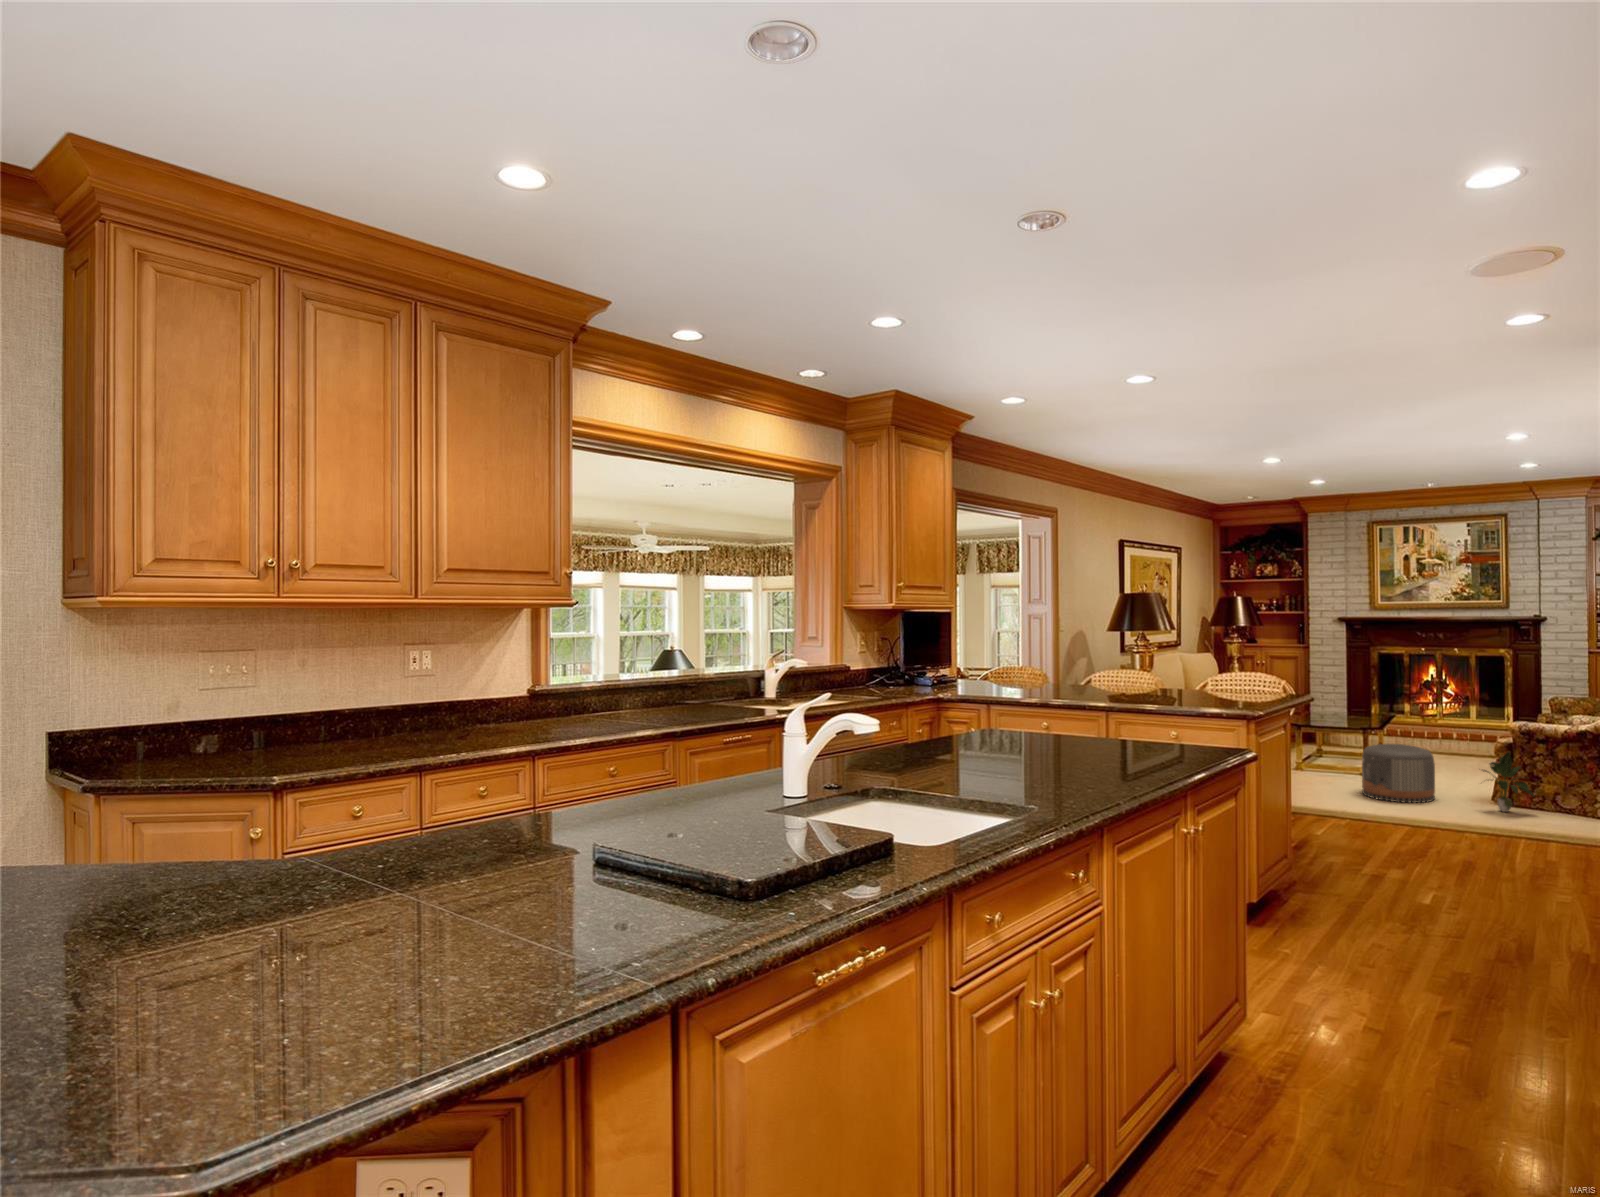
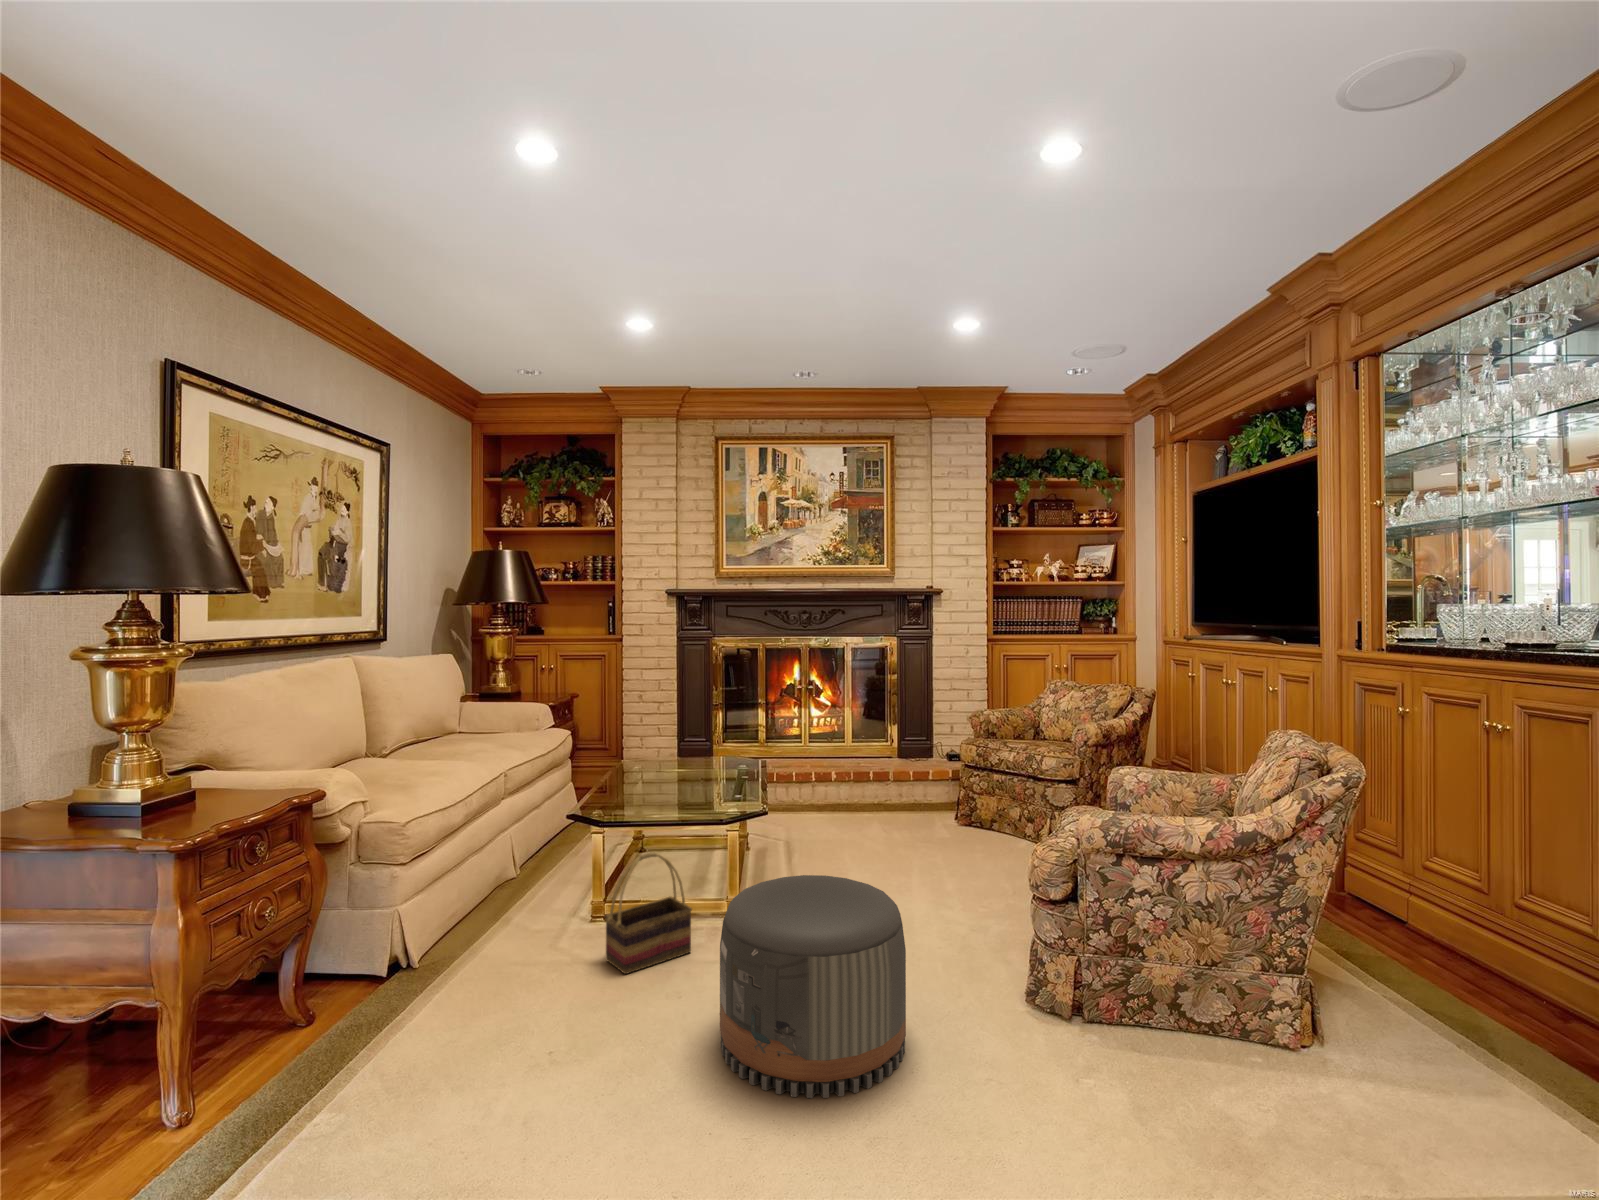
basket: none [1315,738,1353,779] -> present [605,853,692,974]
potted plant: present [1483,752,1534,812] -> none [1030,895,1171,1085]

